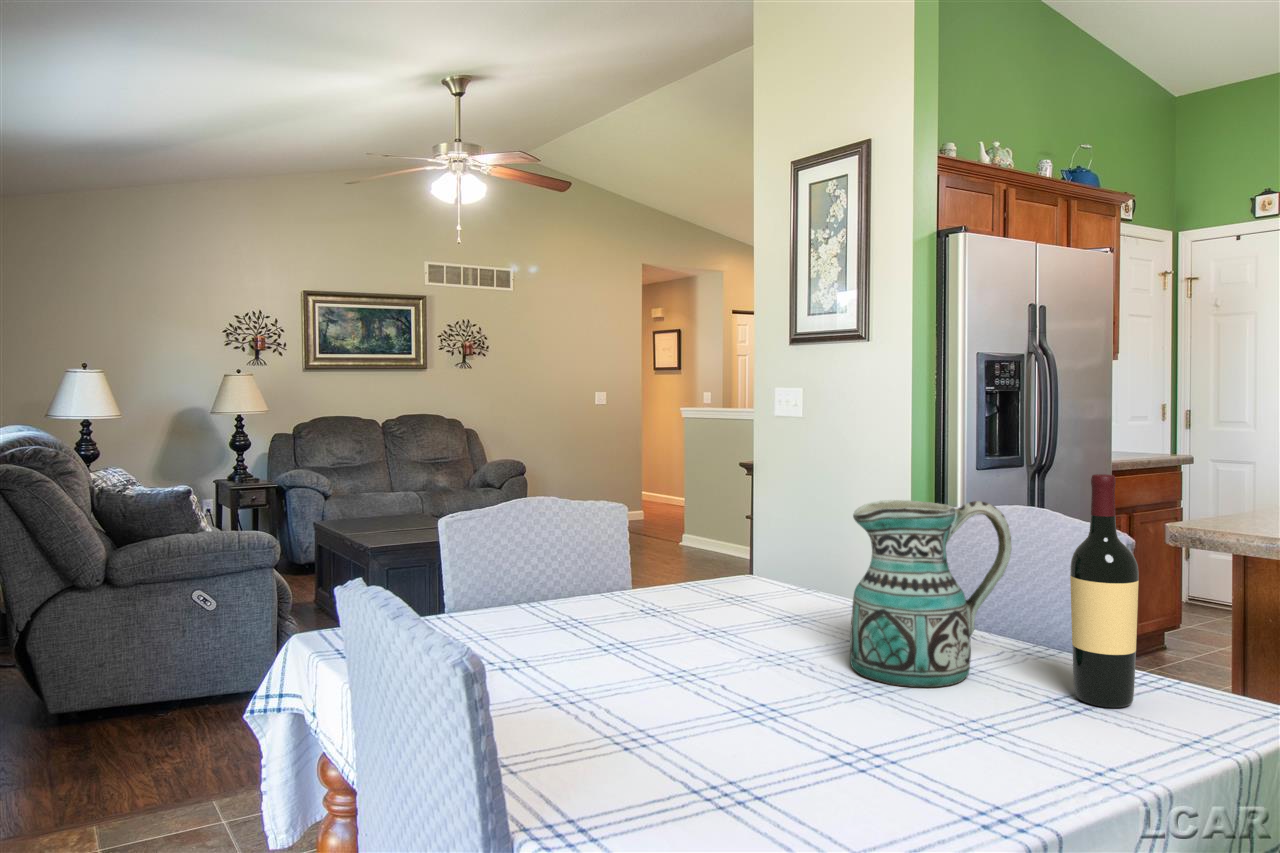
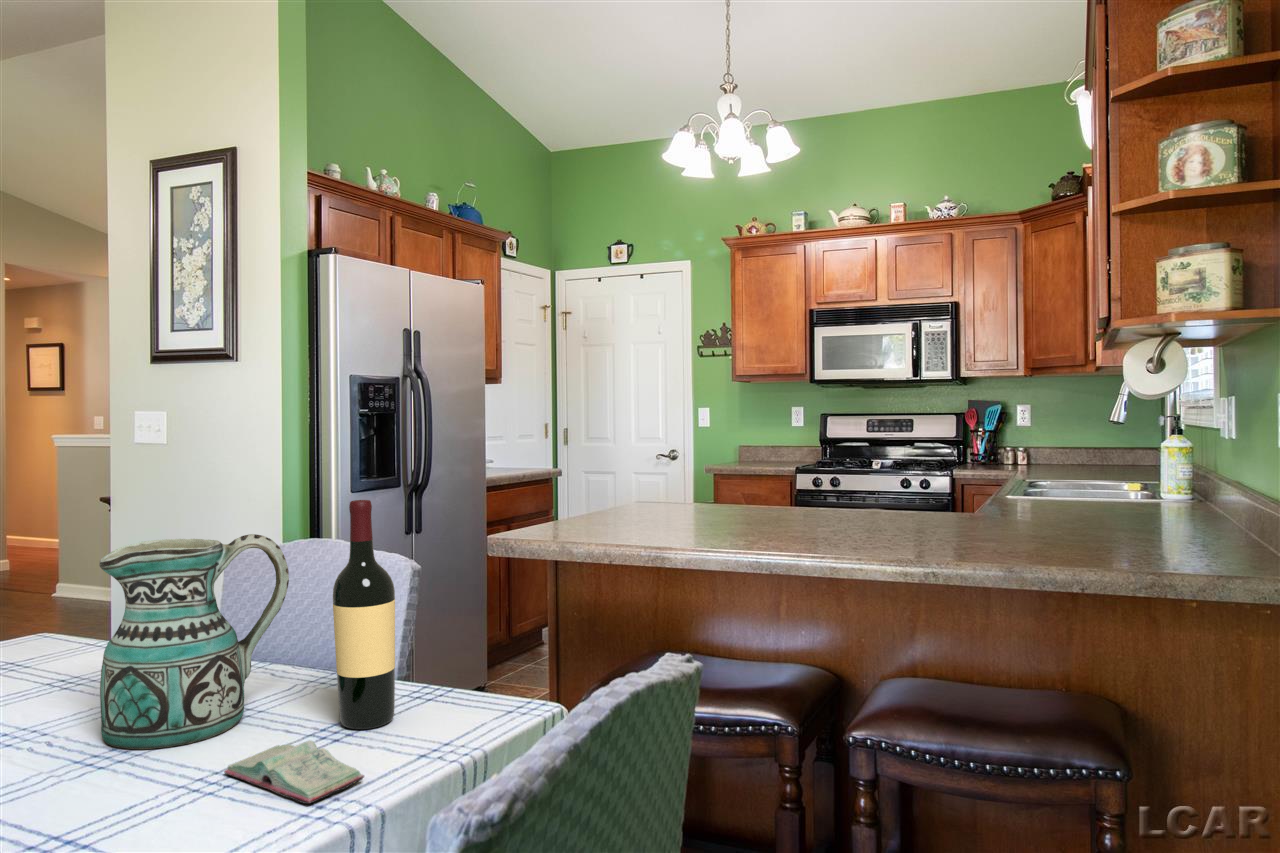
book: none [983,705,1140,768] -> present [224,741,364,804]

